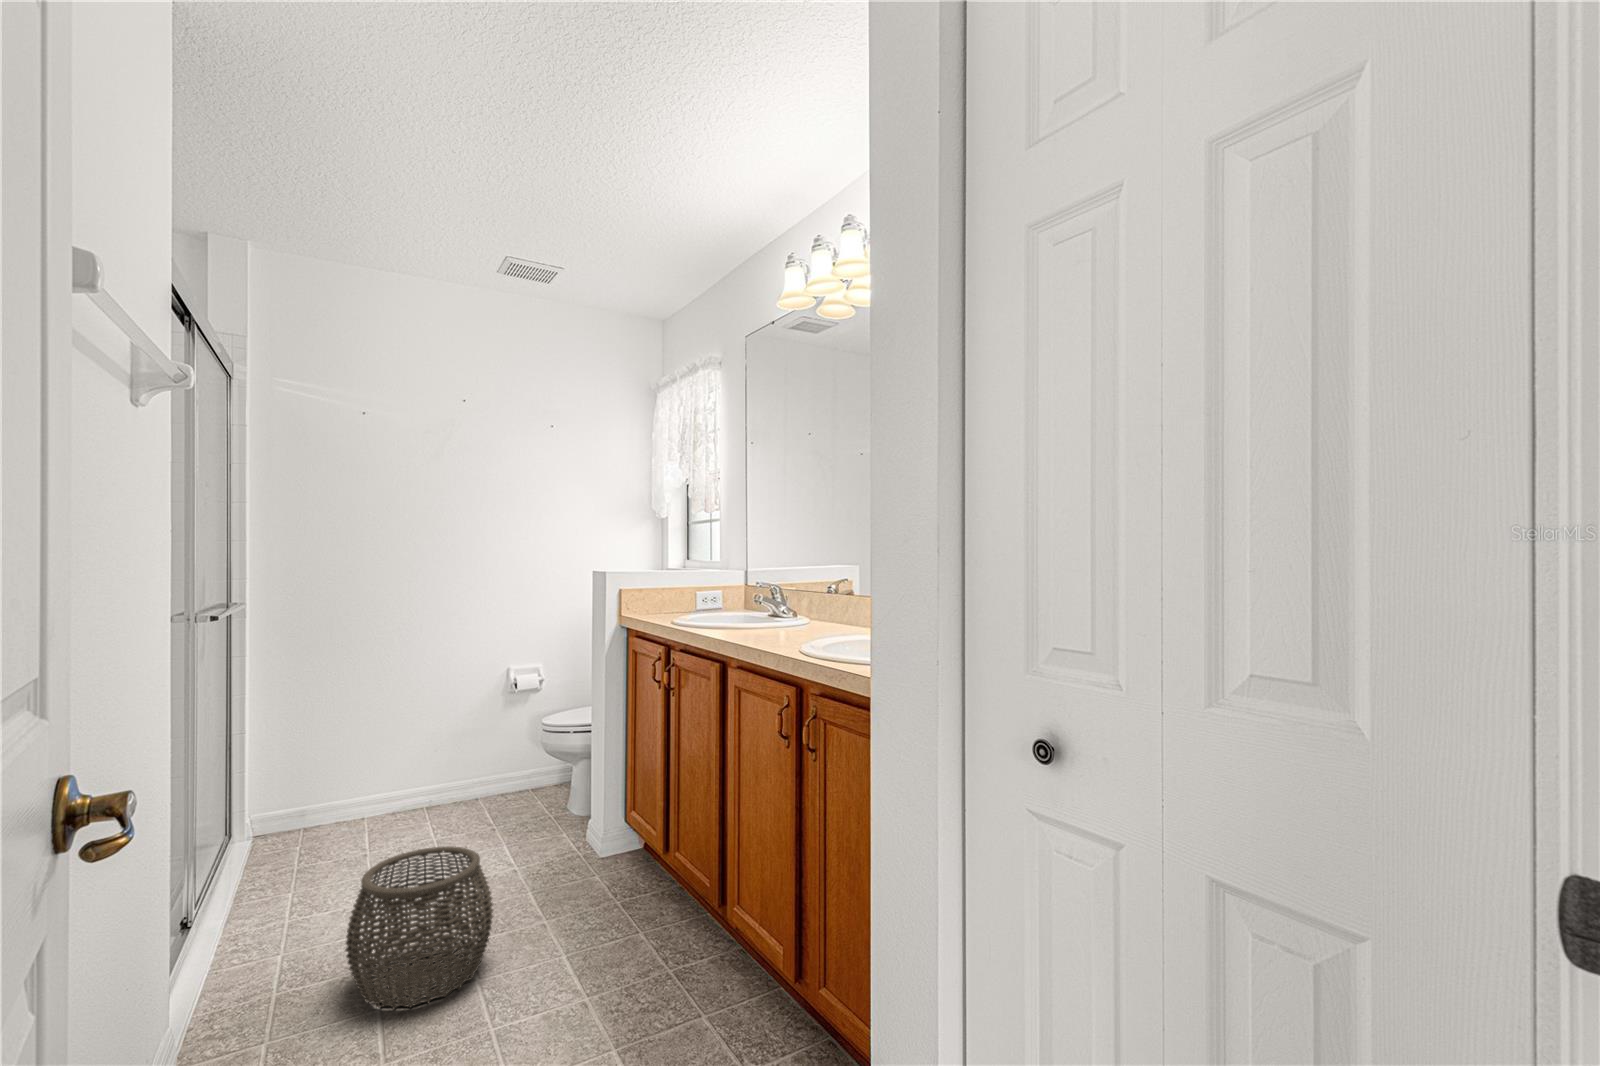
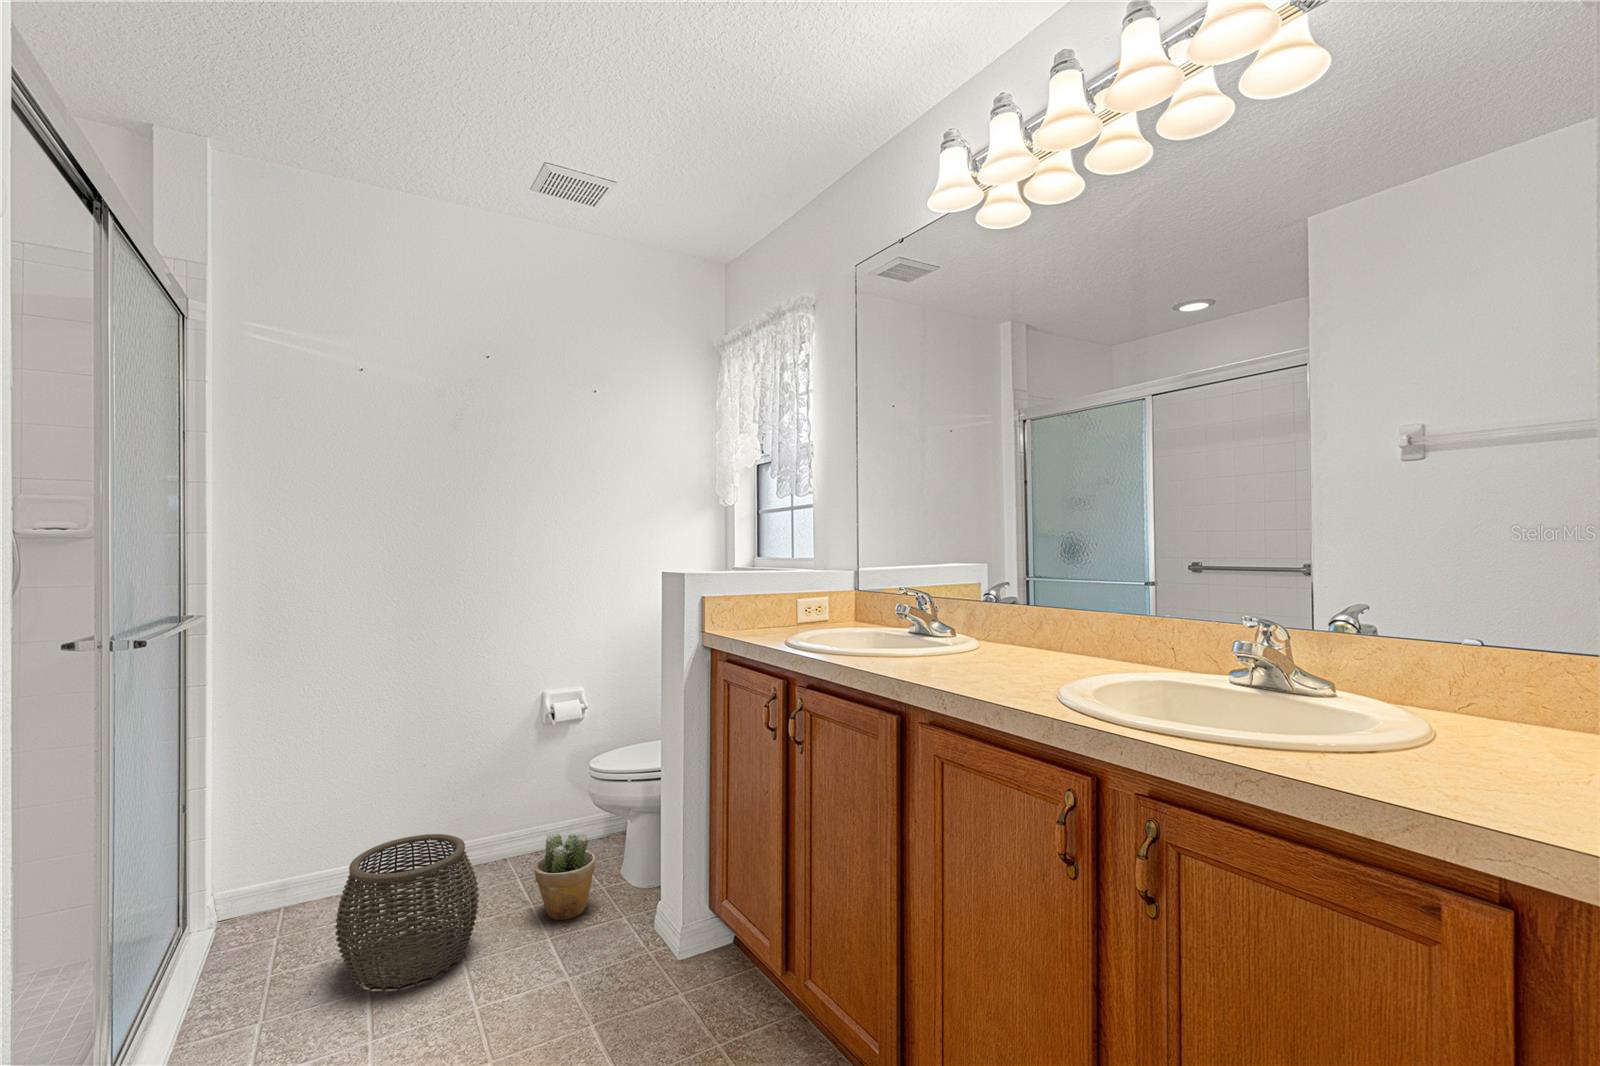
potted plant: none [549,846,611,936] -> present [534,833,596,920]

